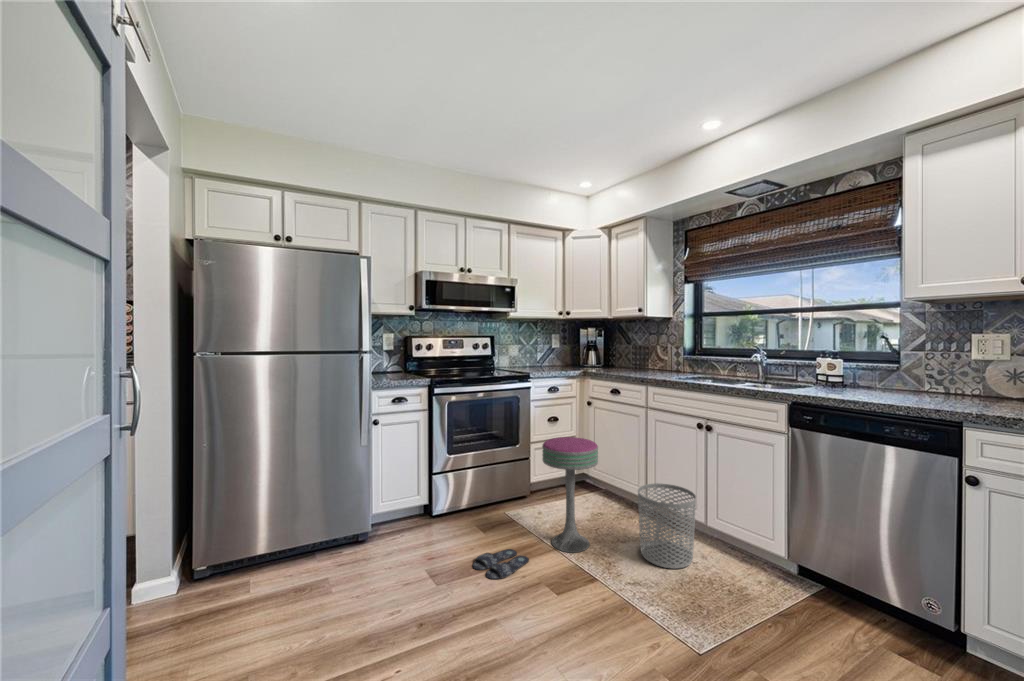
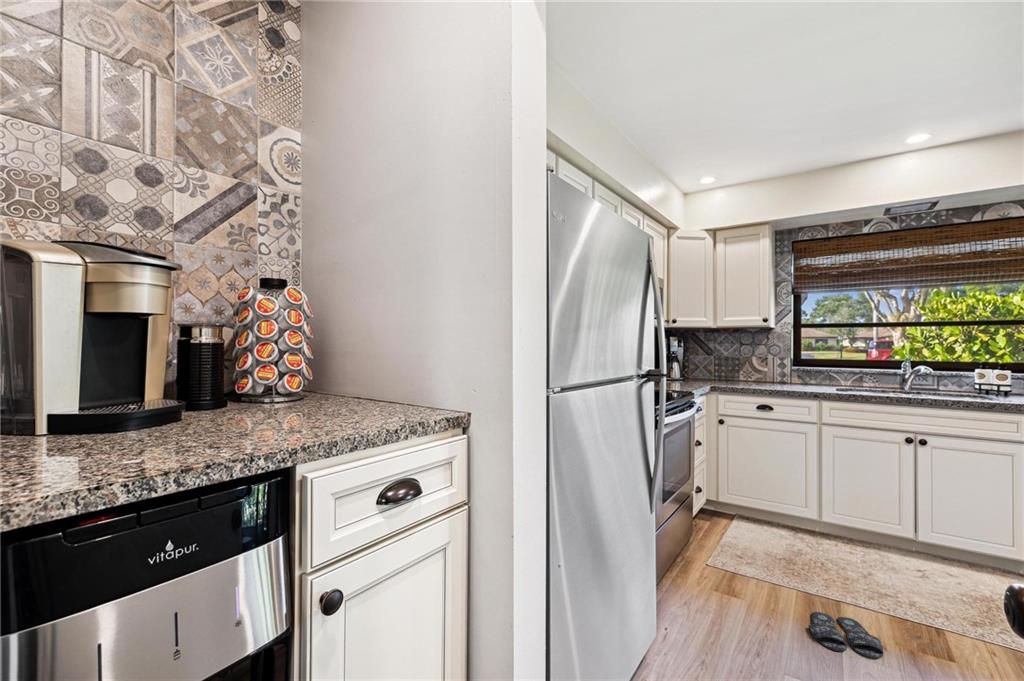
bar stool: present [542,437,598,552] -> none [802,462,881,600]
waste bin: present [638,483,696,569] -> none [890,502,968,592]

